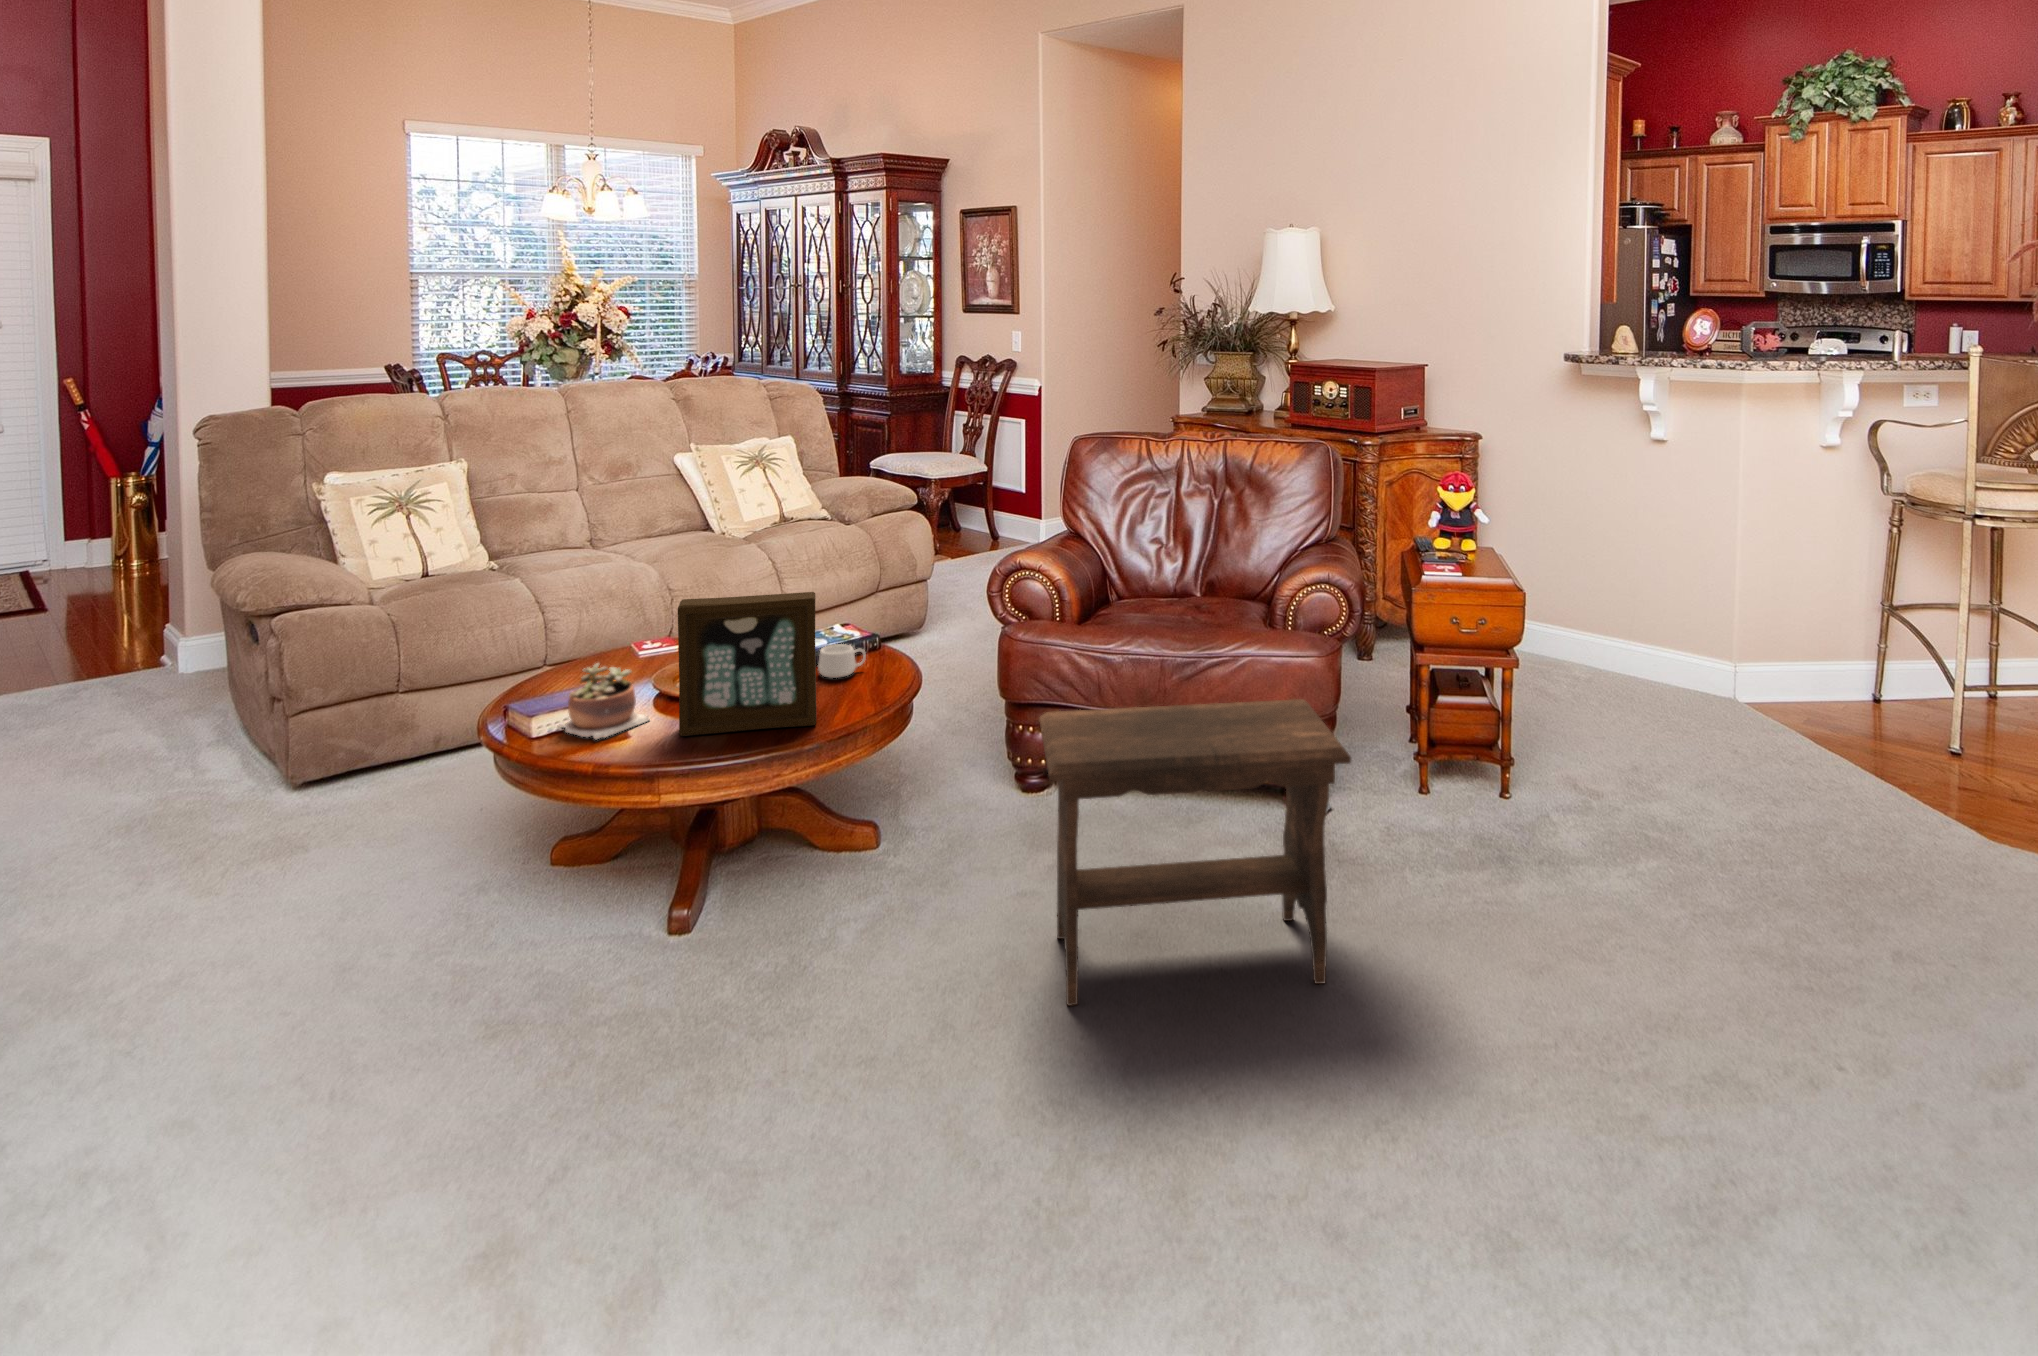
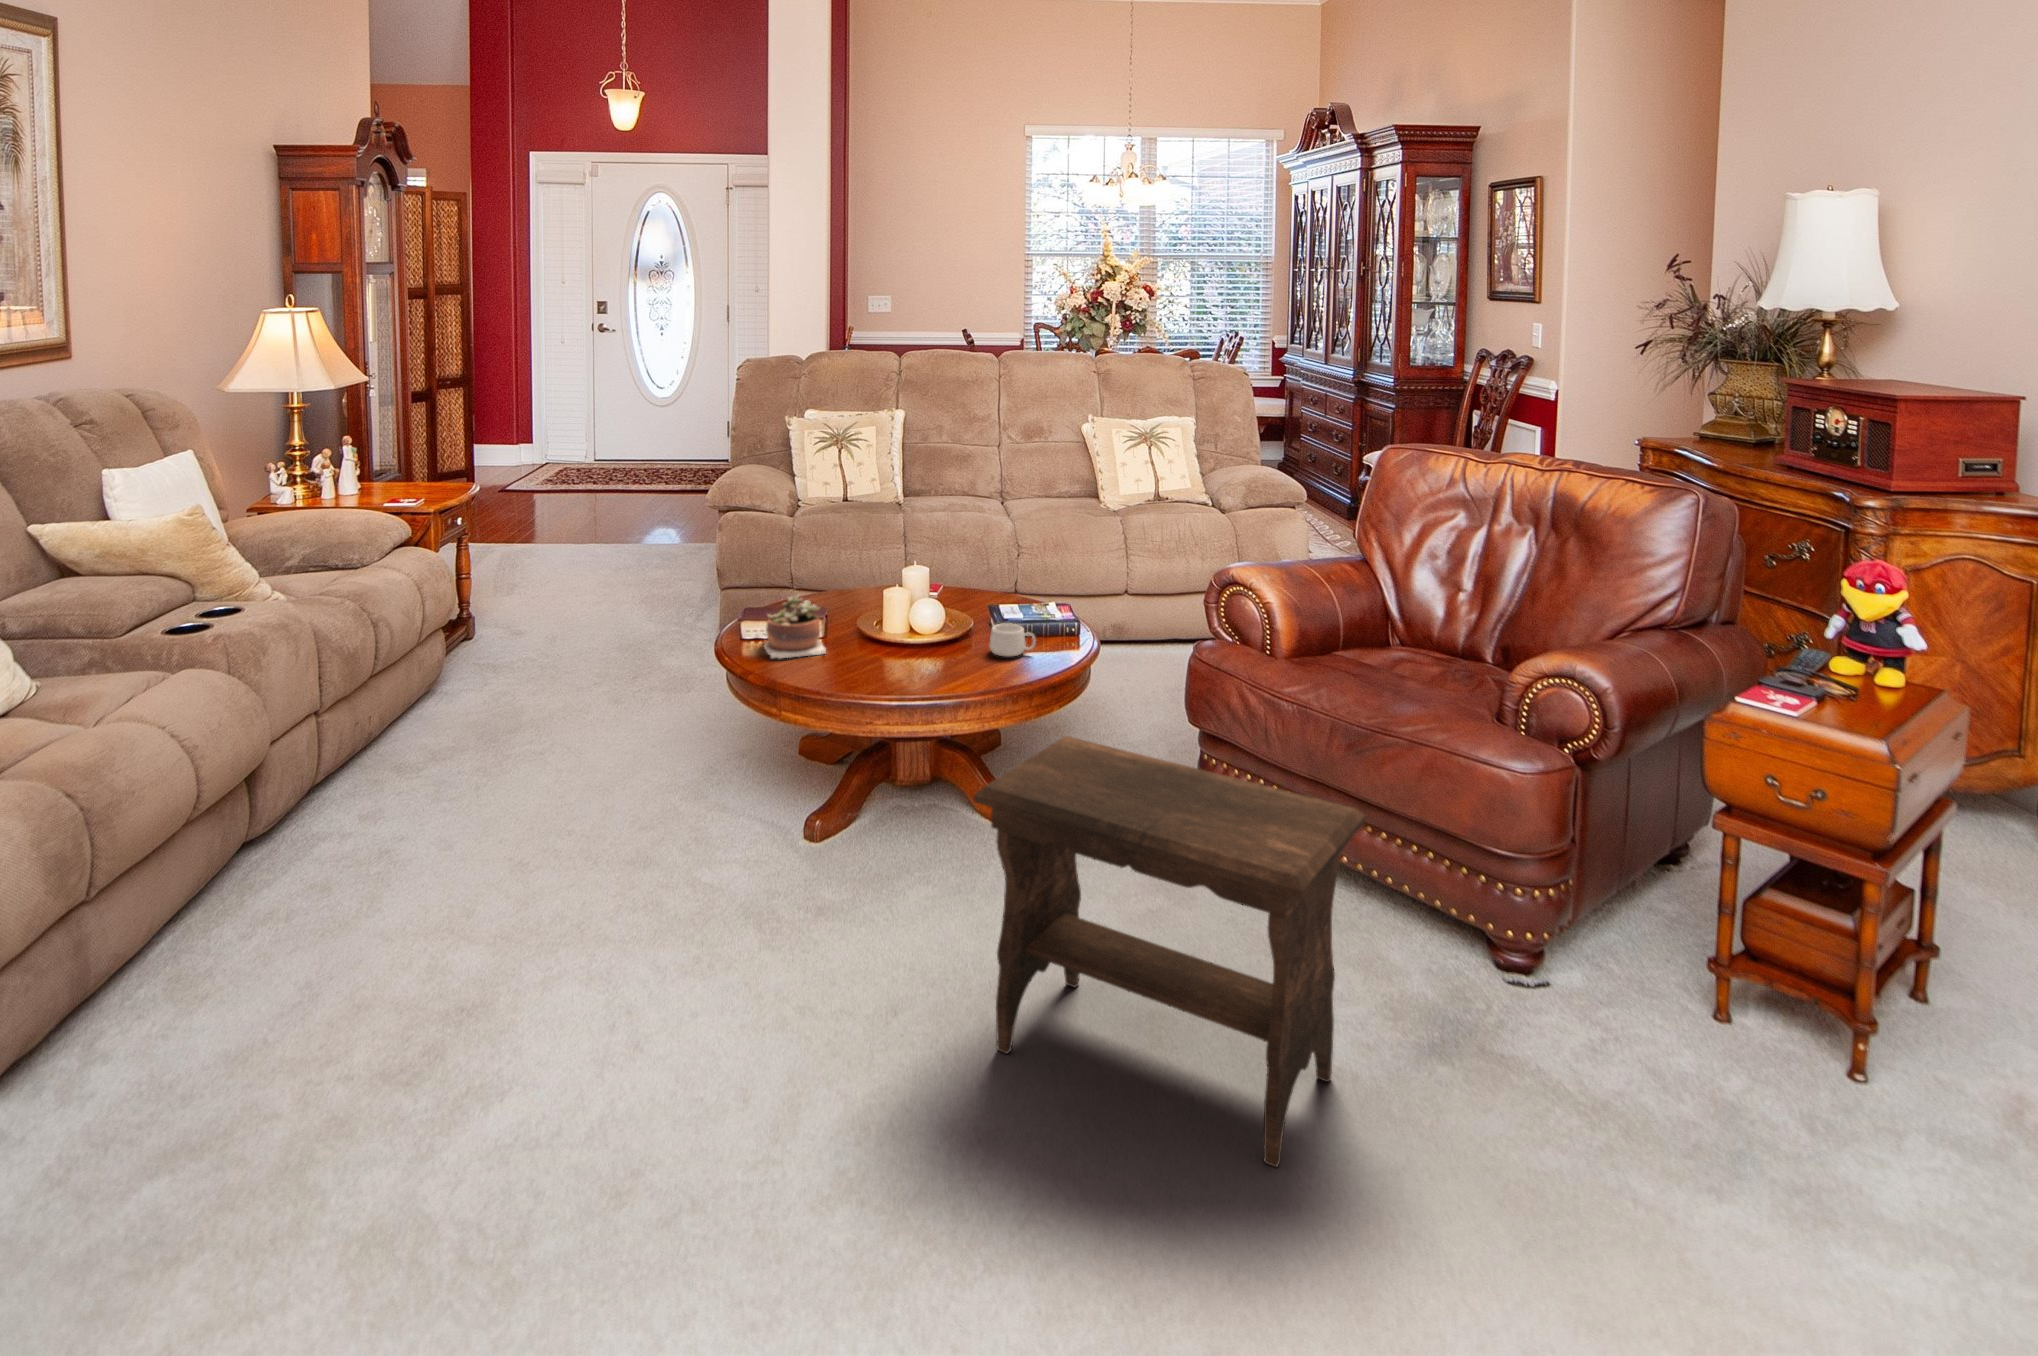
picture frame: present [678,592,817,736] -> none [824,551,941,693]

